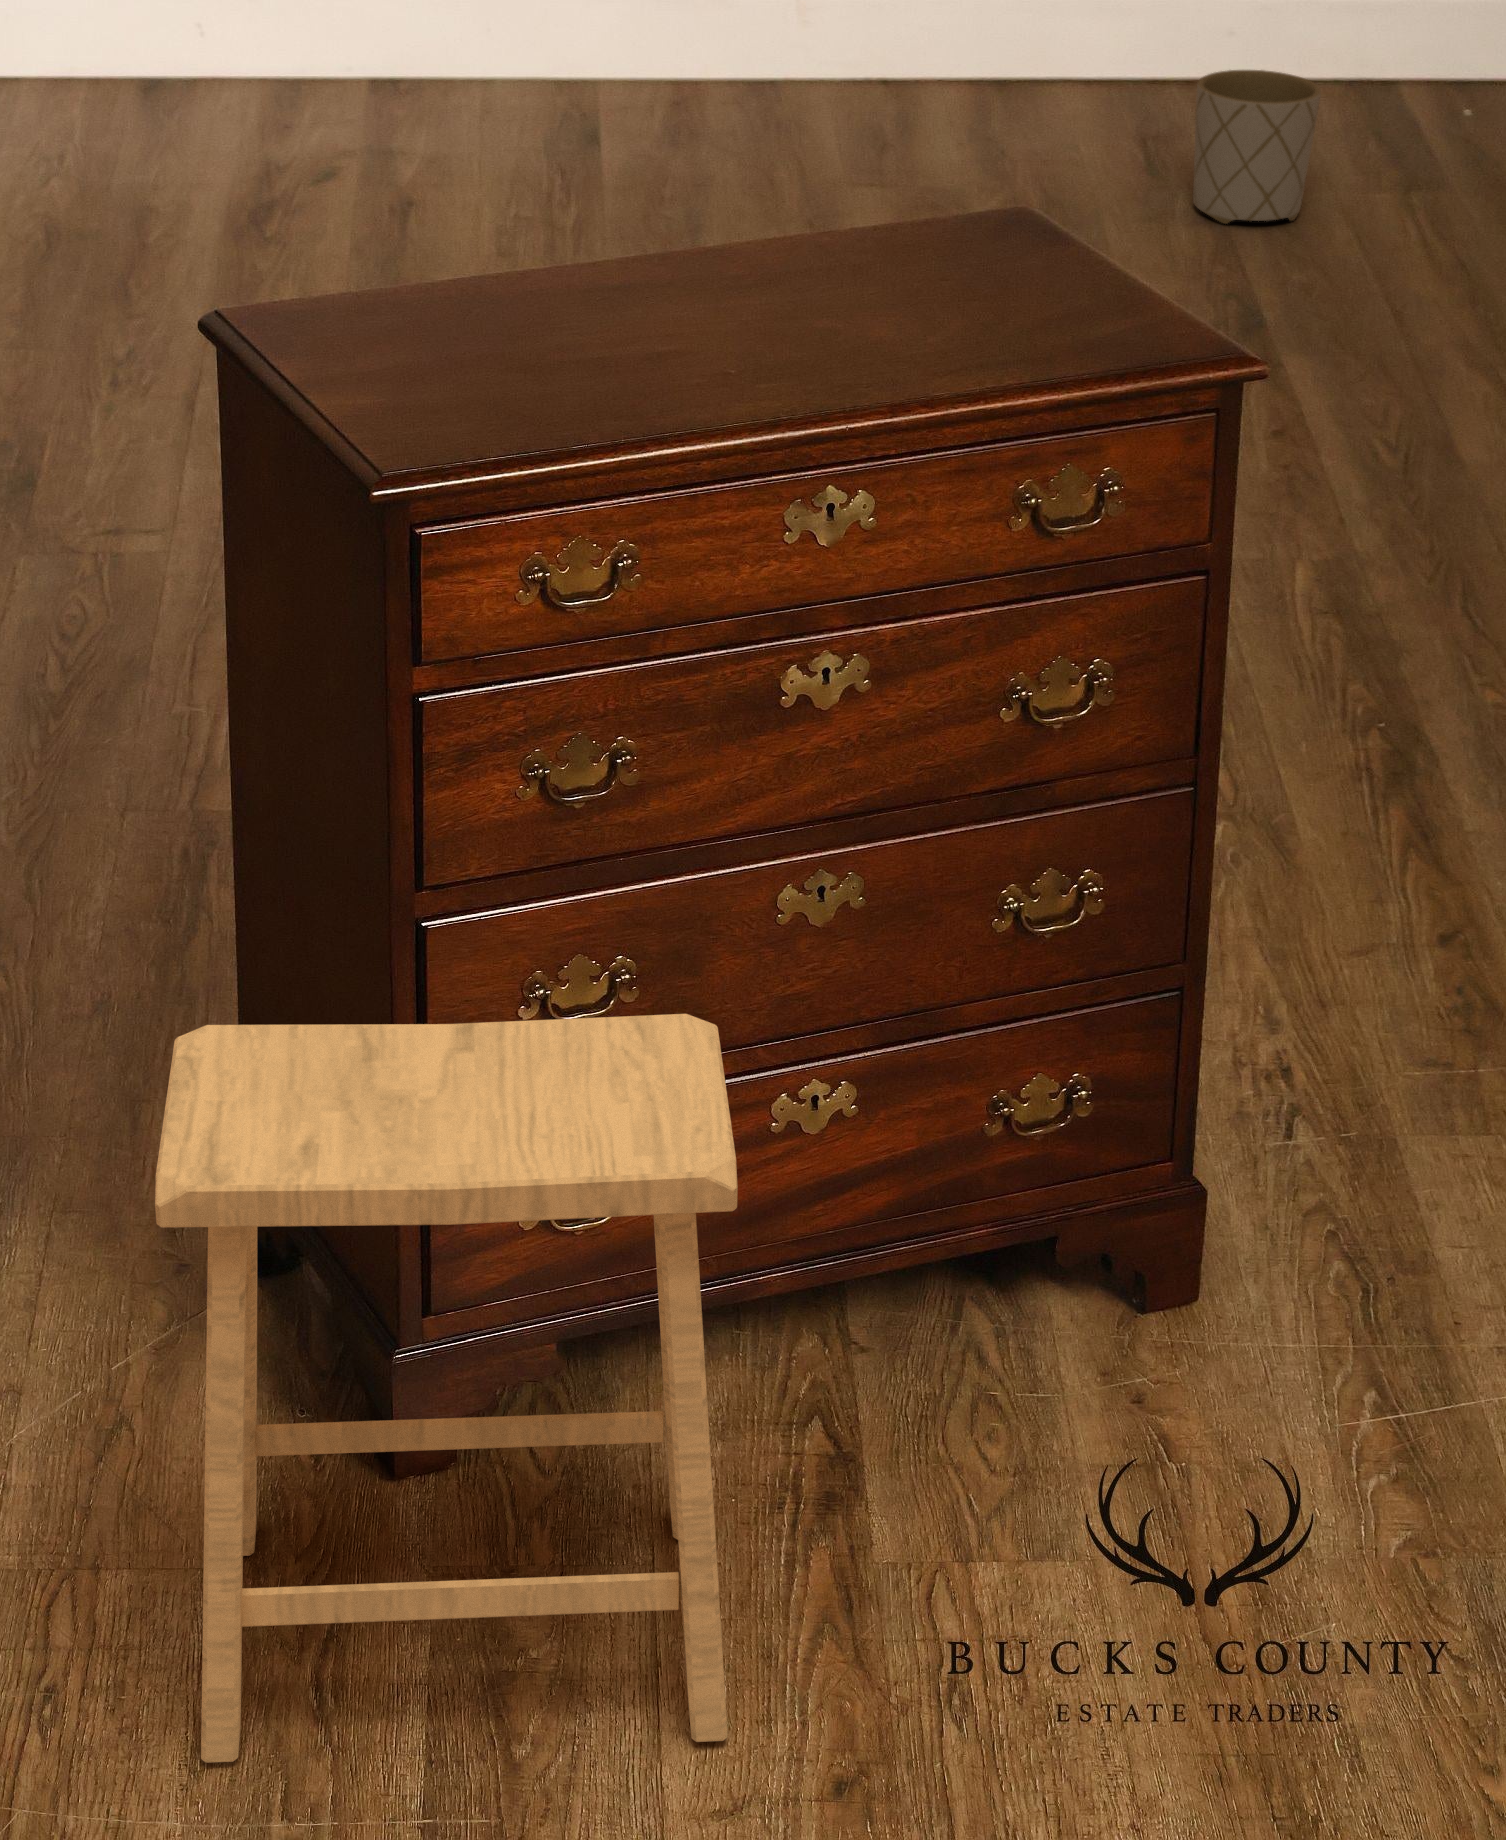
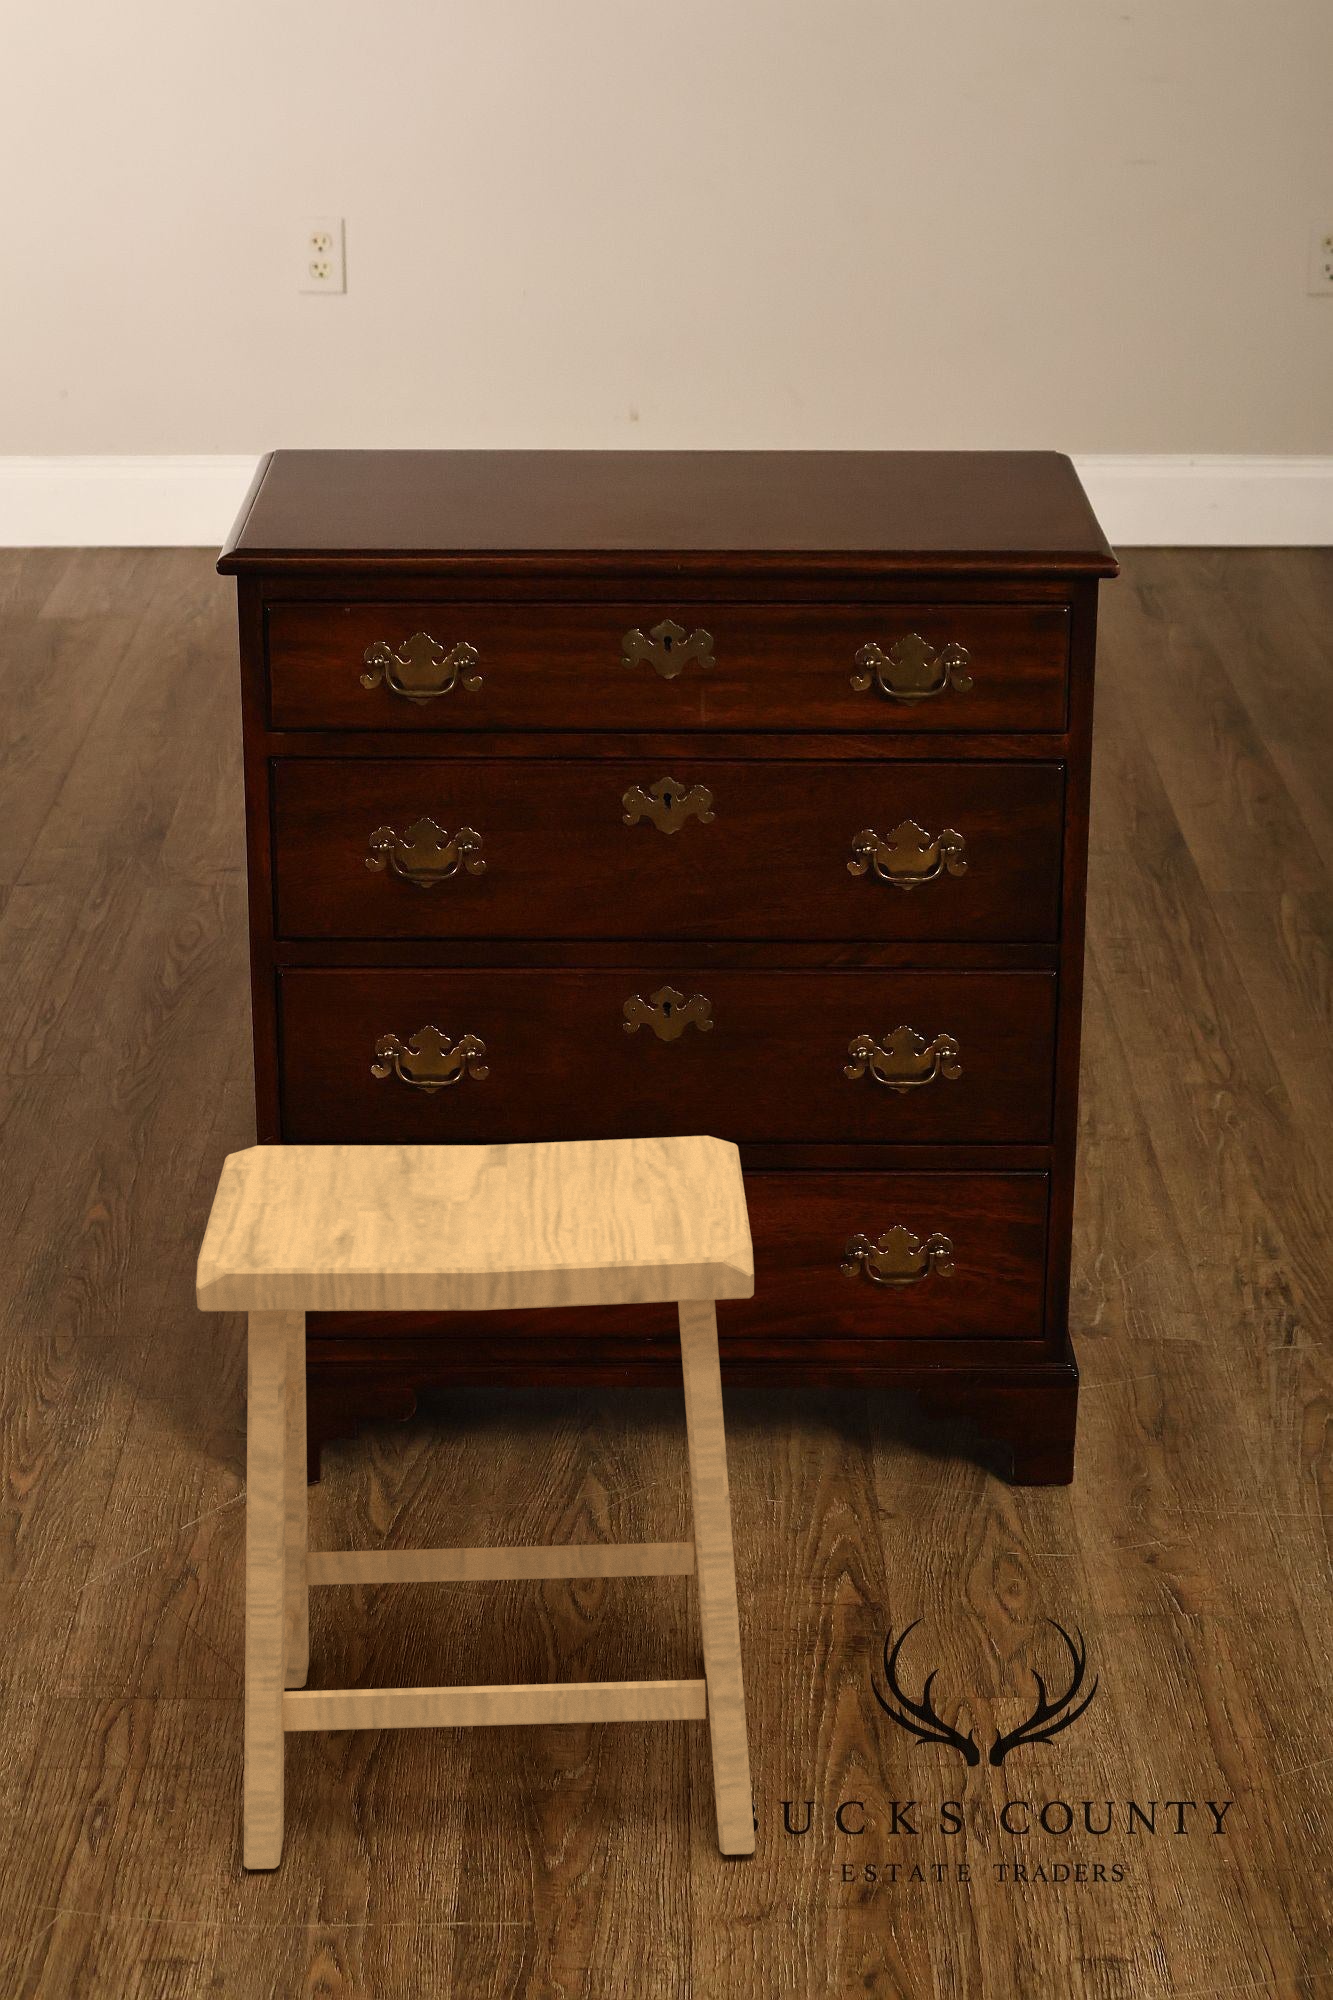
planter: present [1193,70,1321,224] -> none [1177,510,1287,639]

